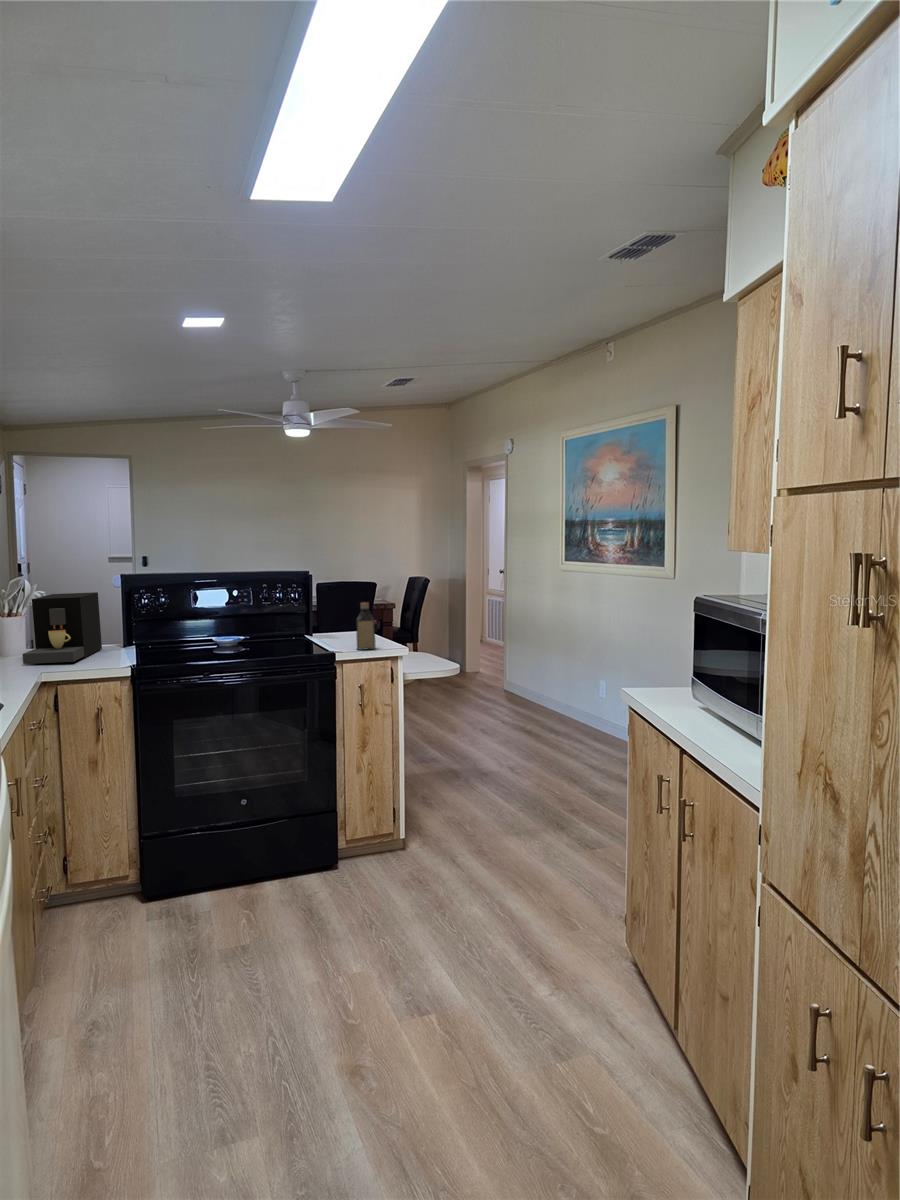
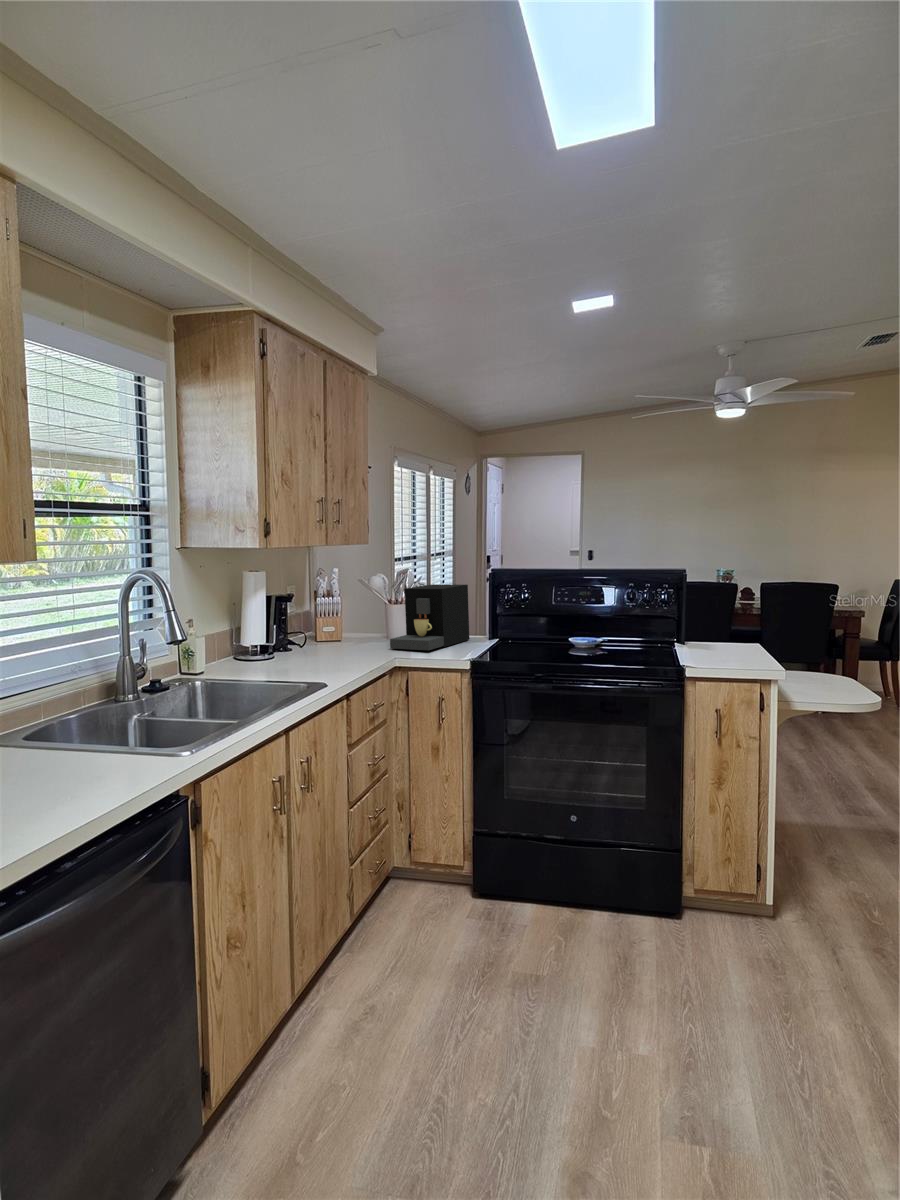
bottle: present [356,602,375,650] -> none [722,609,745,667]

